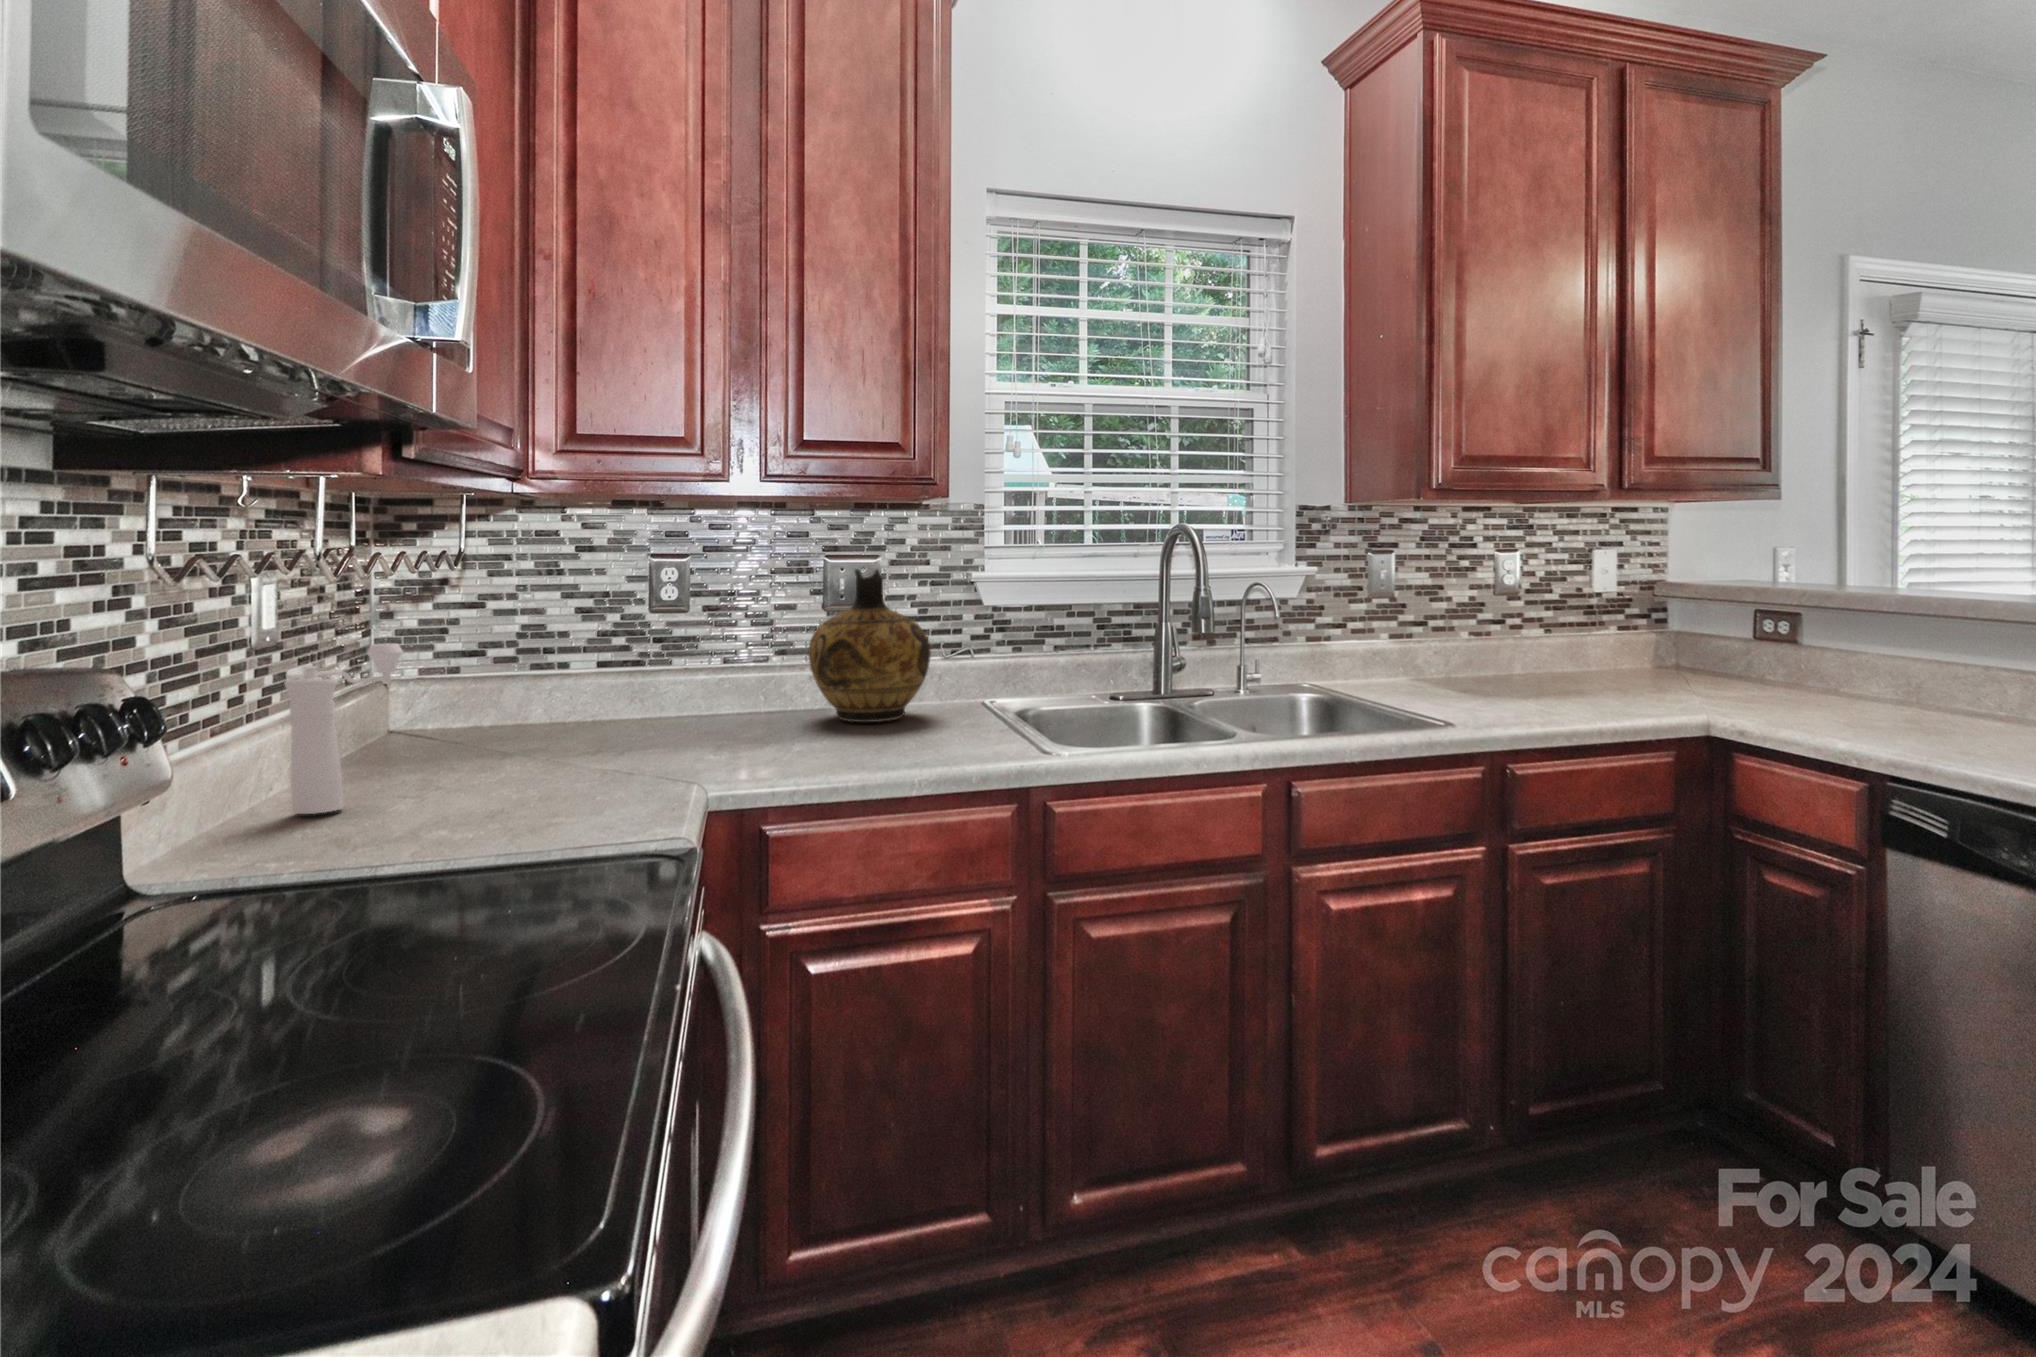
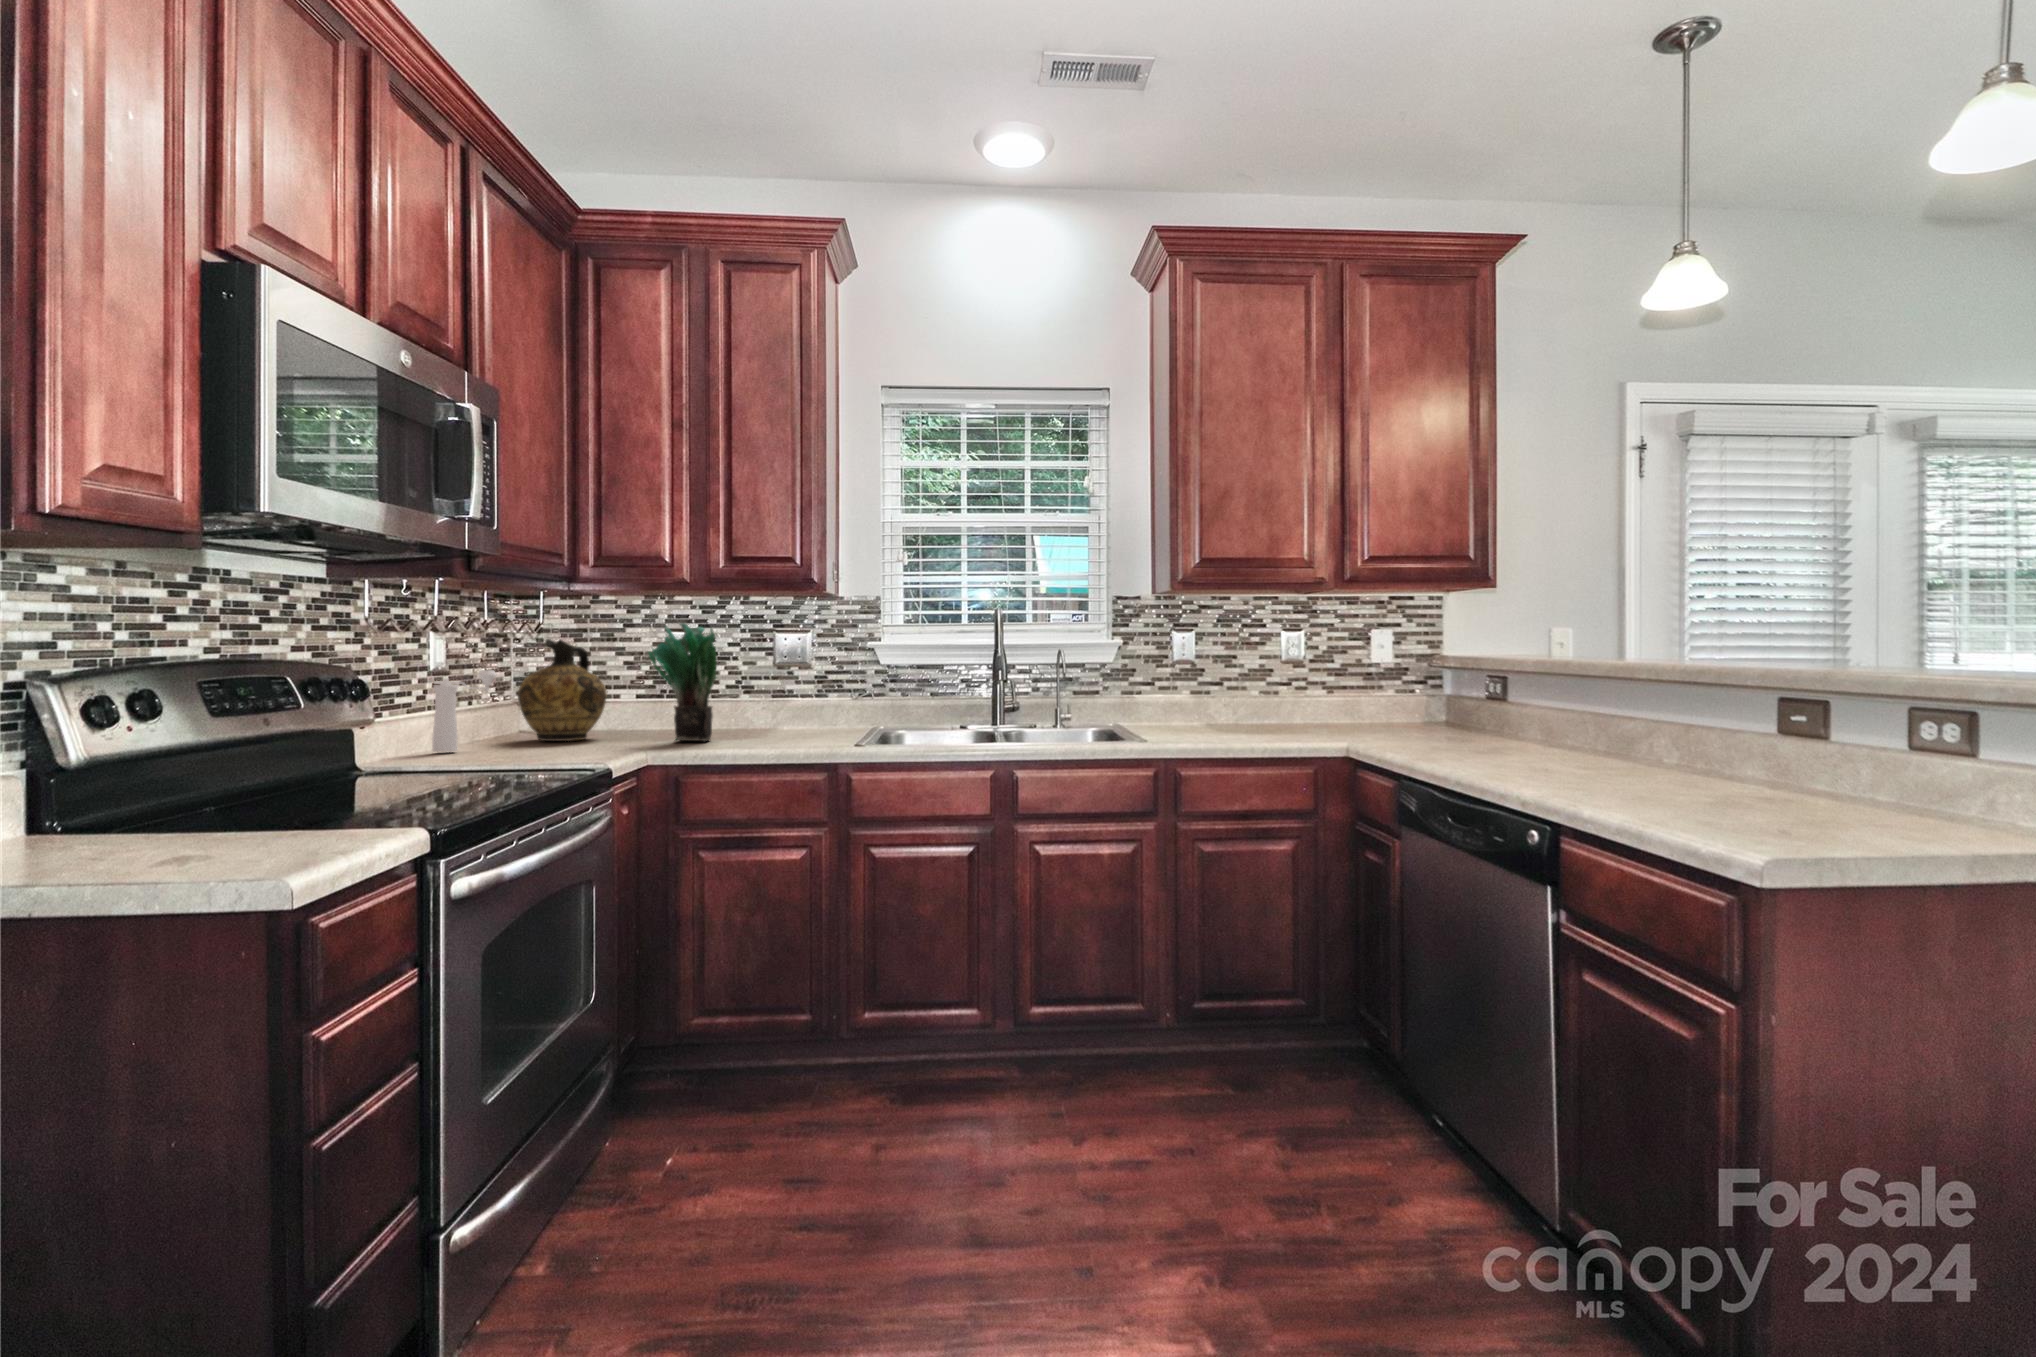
potted plant: none [680,548,805,756] -> present [649,623,717,742]
ceramic jug: present [808,569,931,722] -> present [518,639,606,741]

